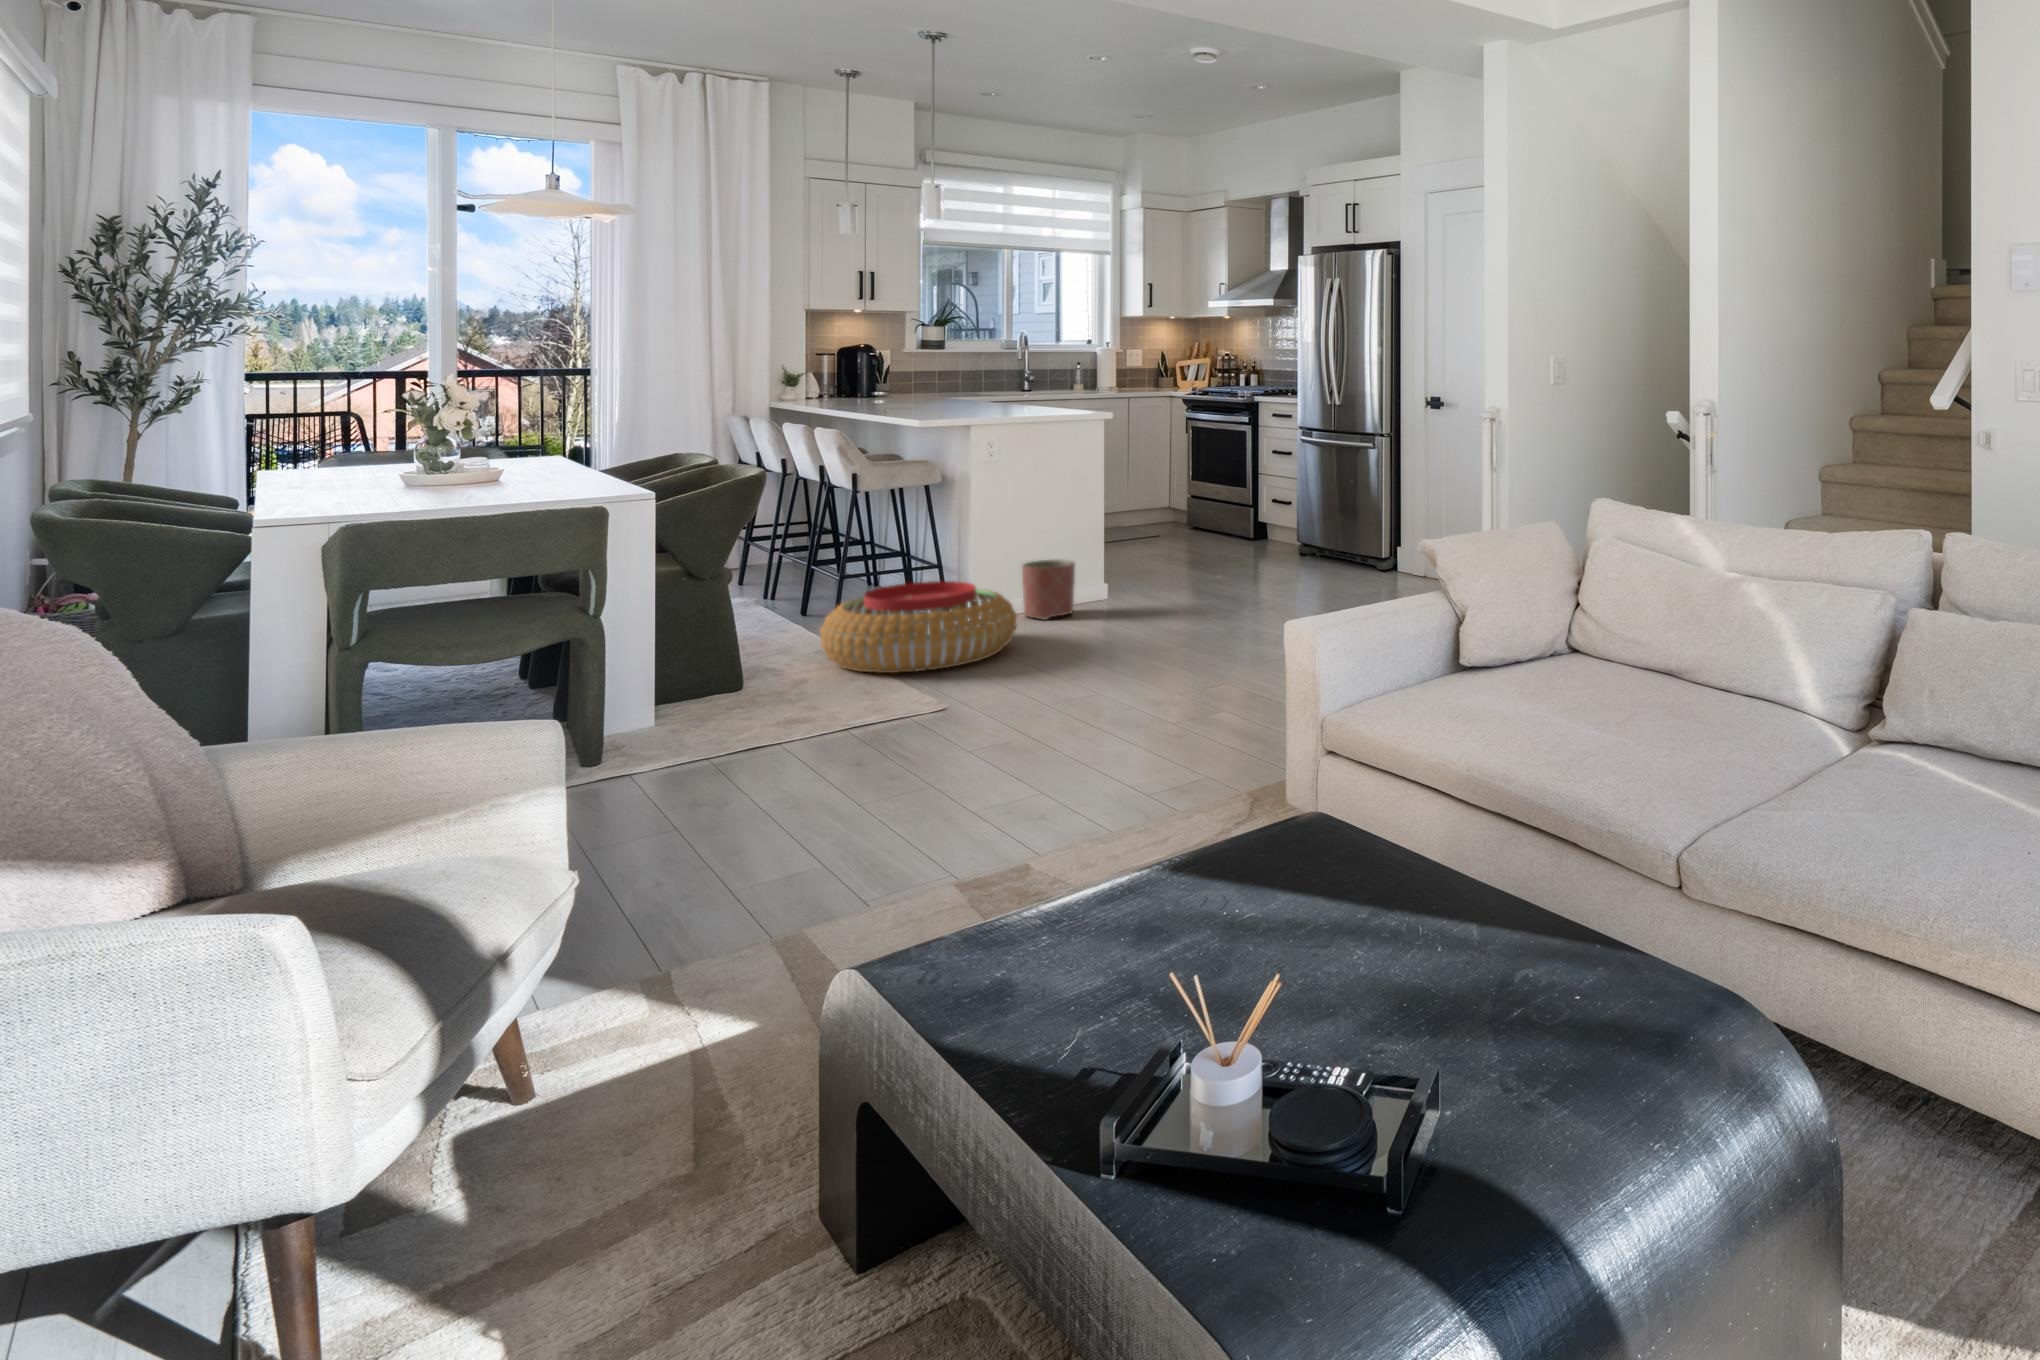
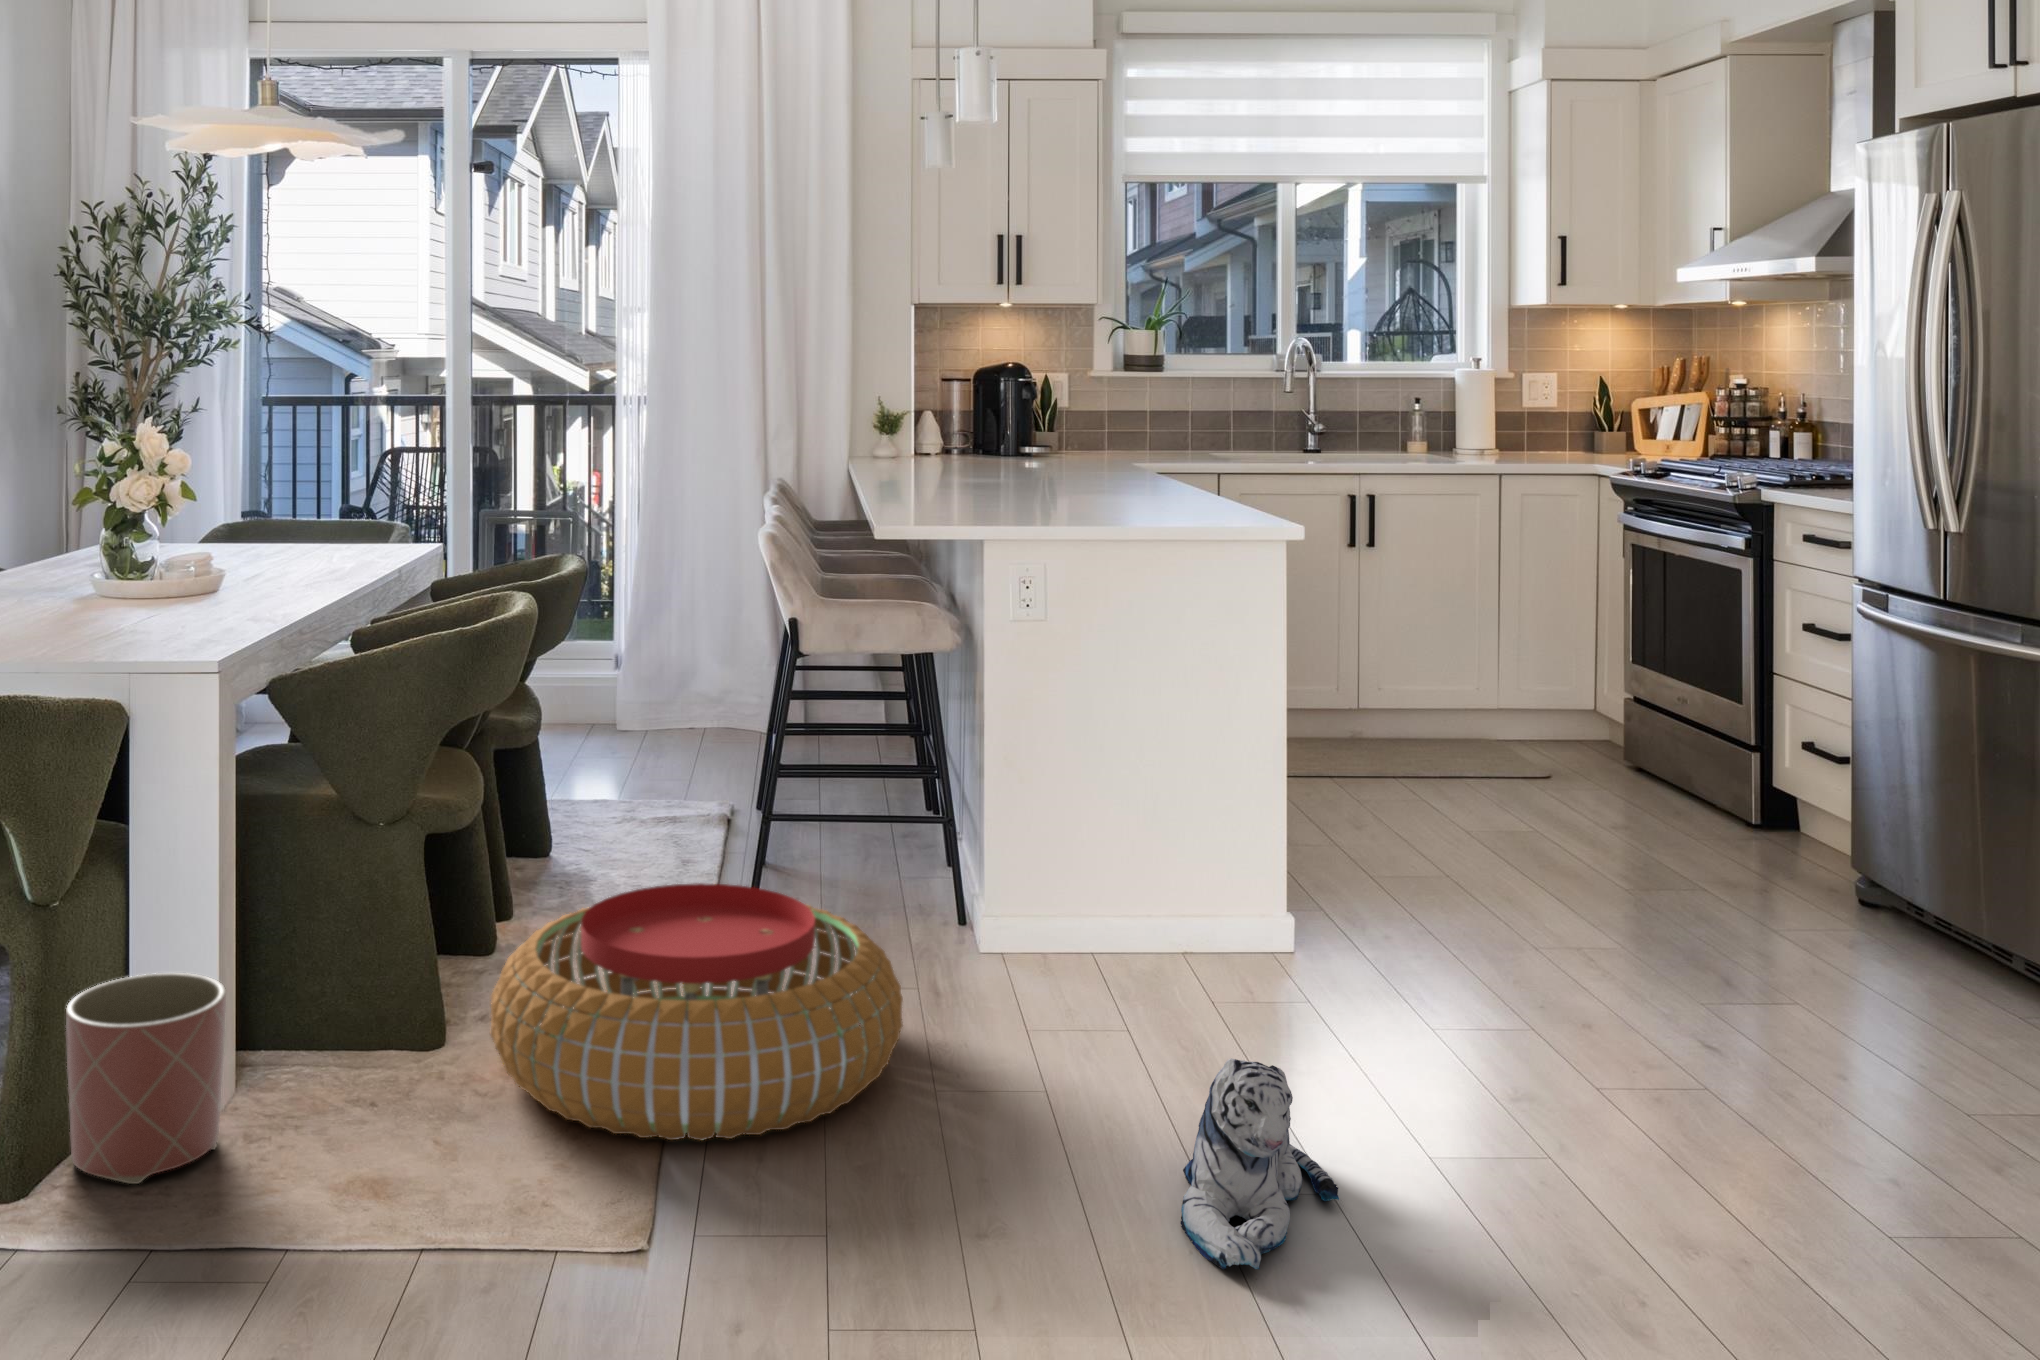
planter: present [1022,559,1075,620] -> present [66,973,226,1184]
plush toy: none [1141,589,1197,651] -> present [1180,1058,1339,1269]

